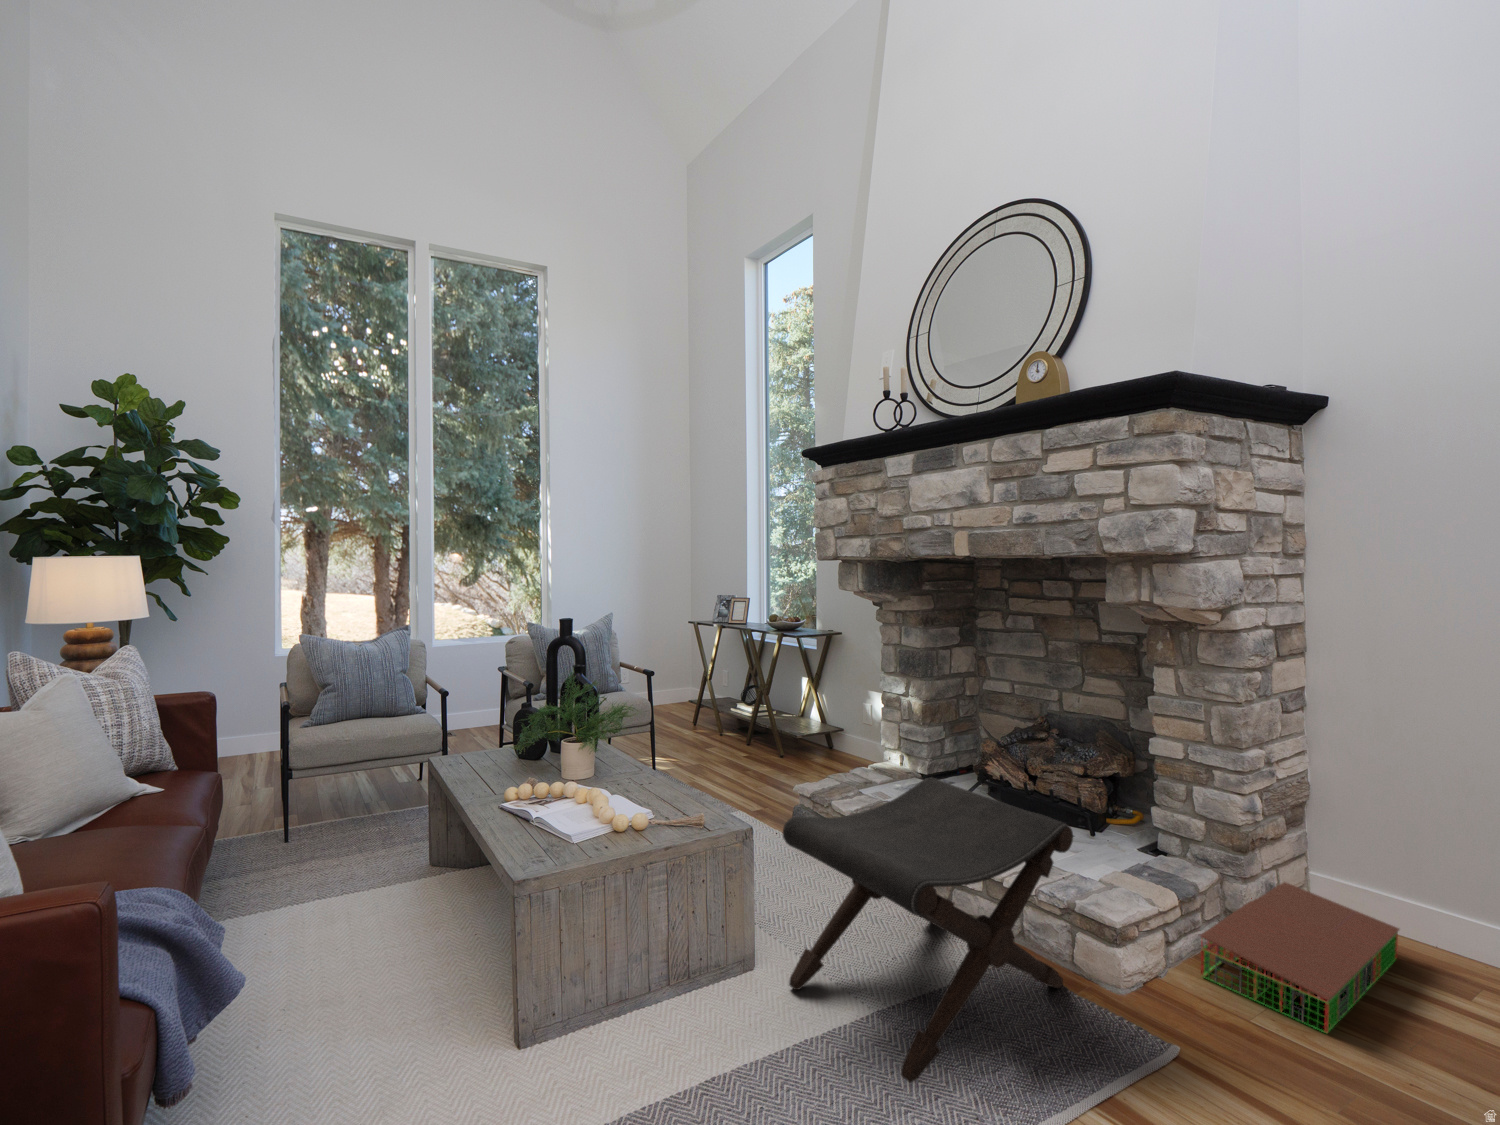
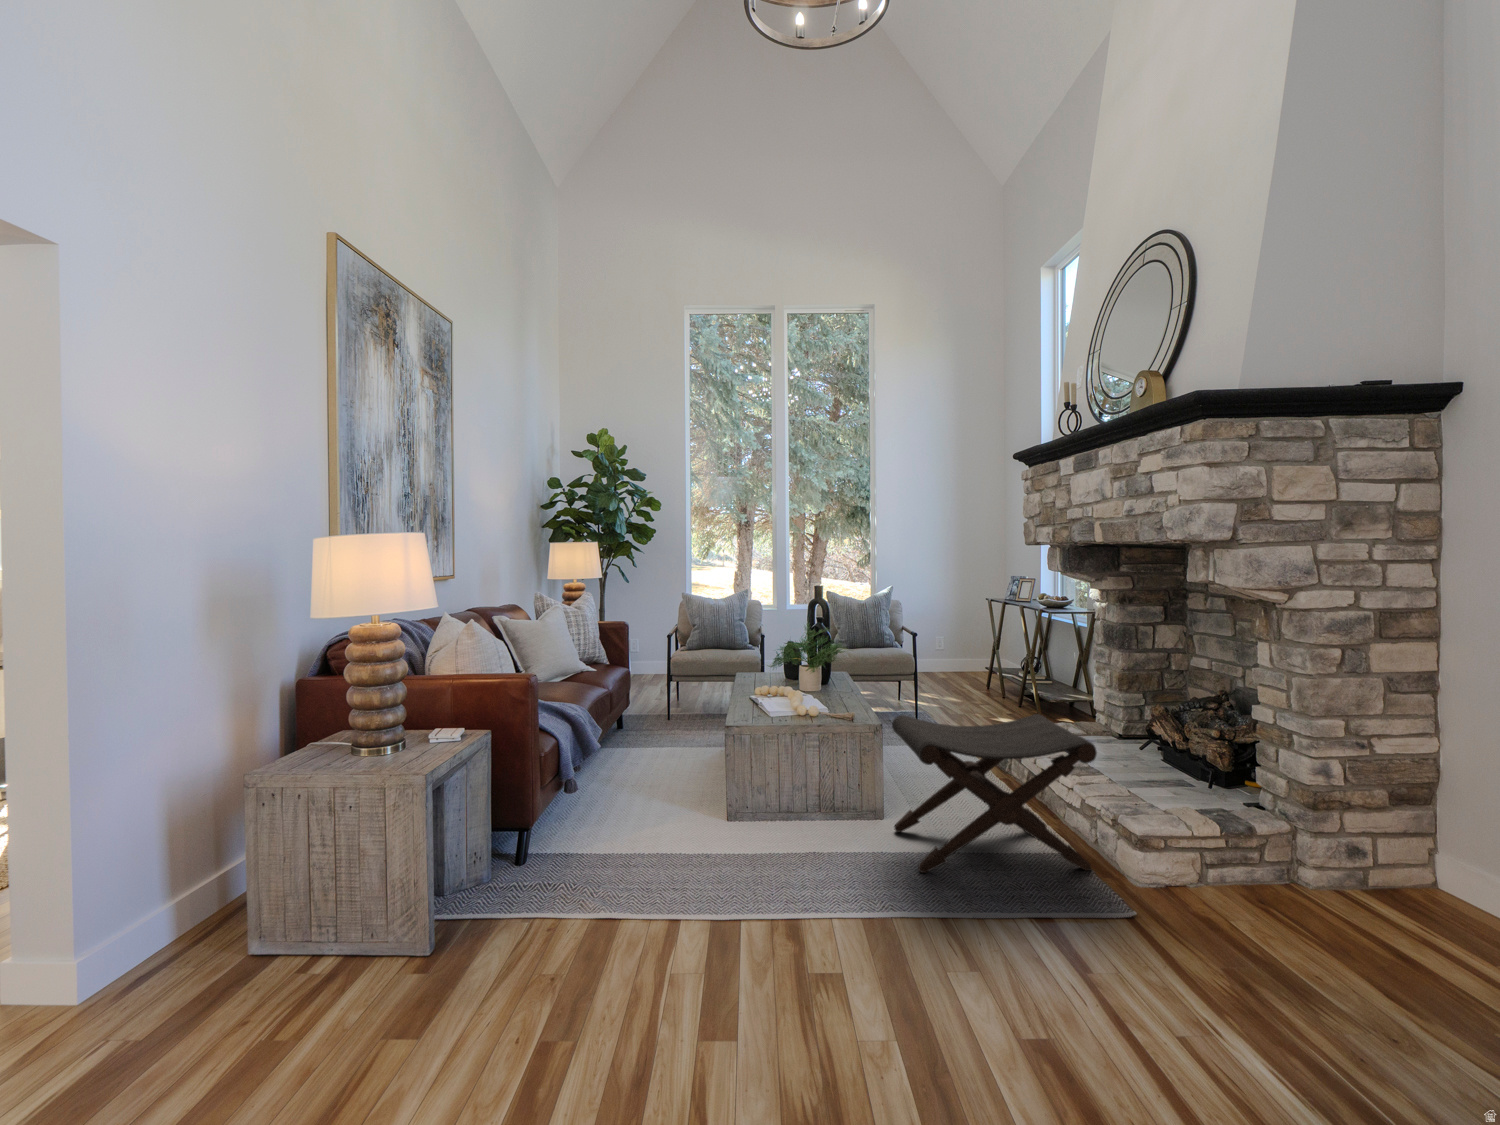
storage bin: present [1200,882,1399,1033] -> none [1218,852,1459,931]

